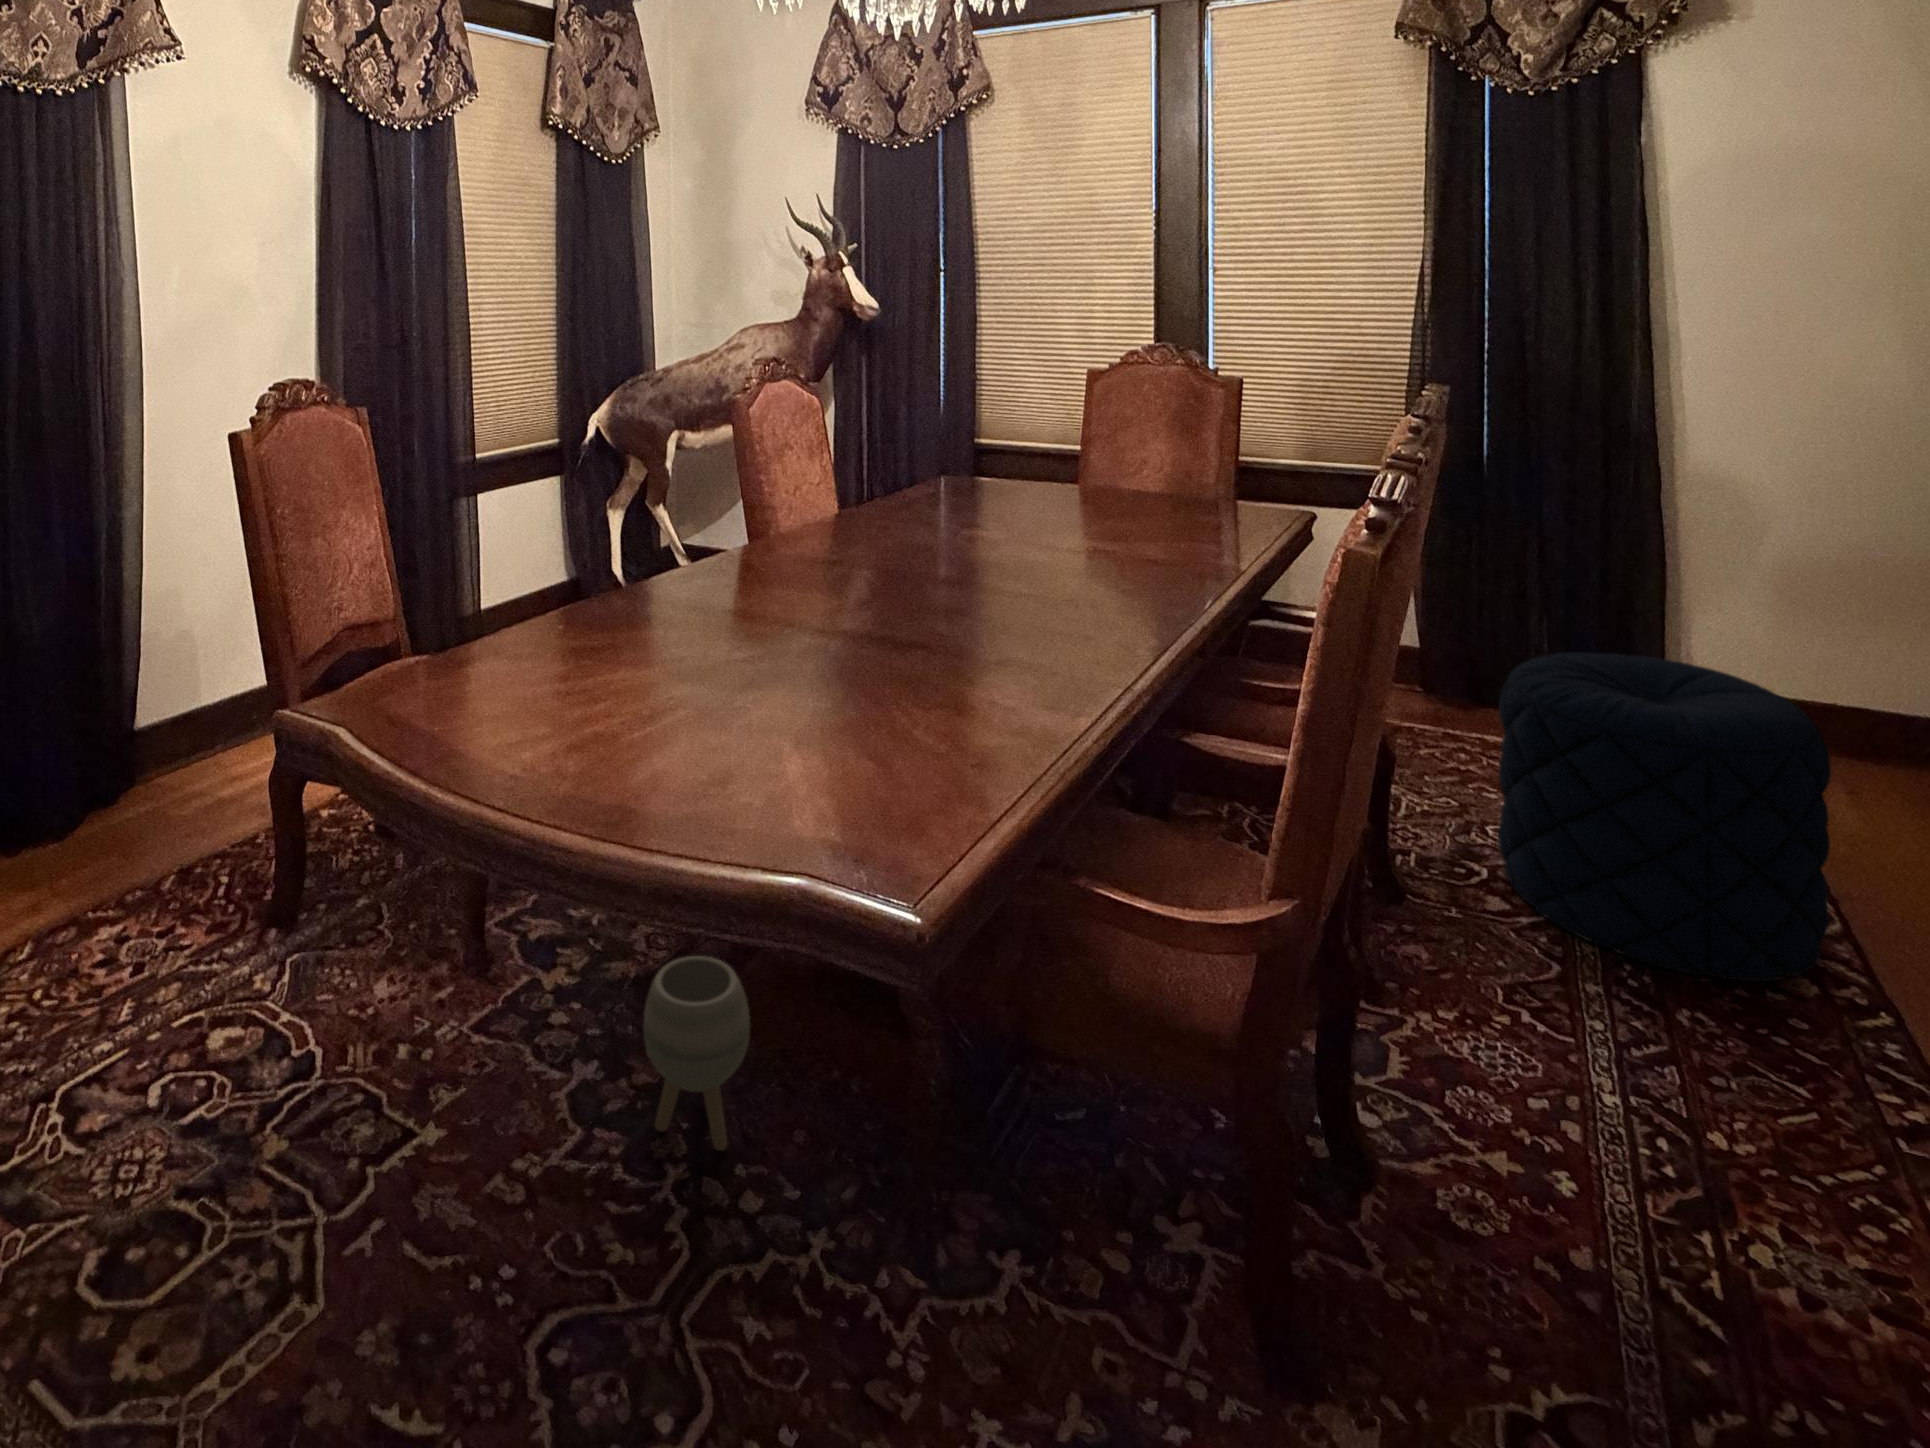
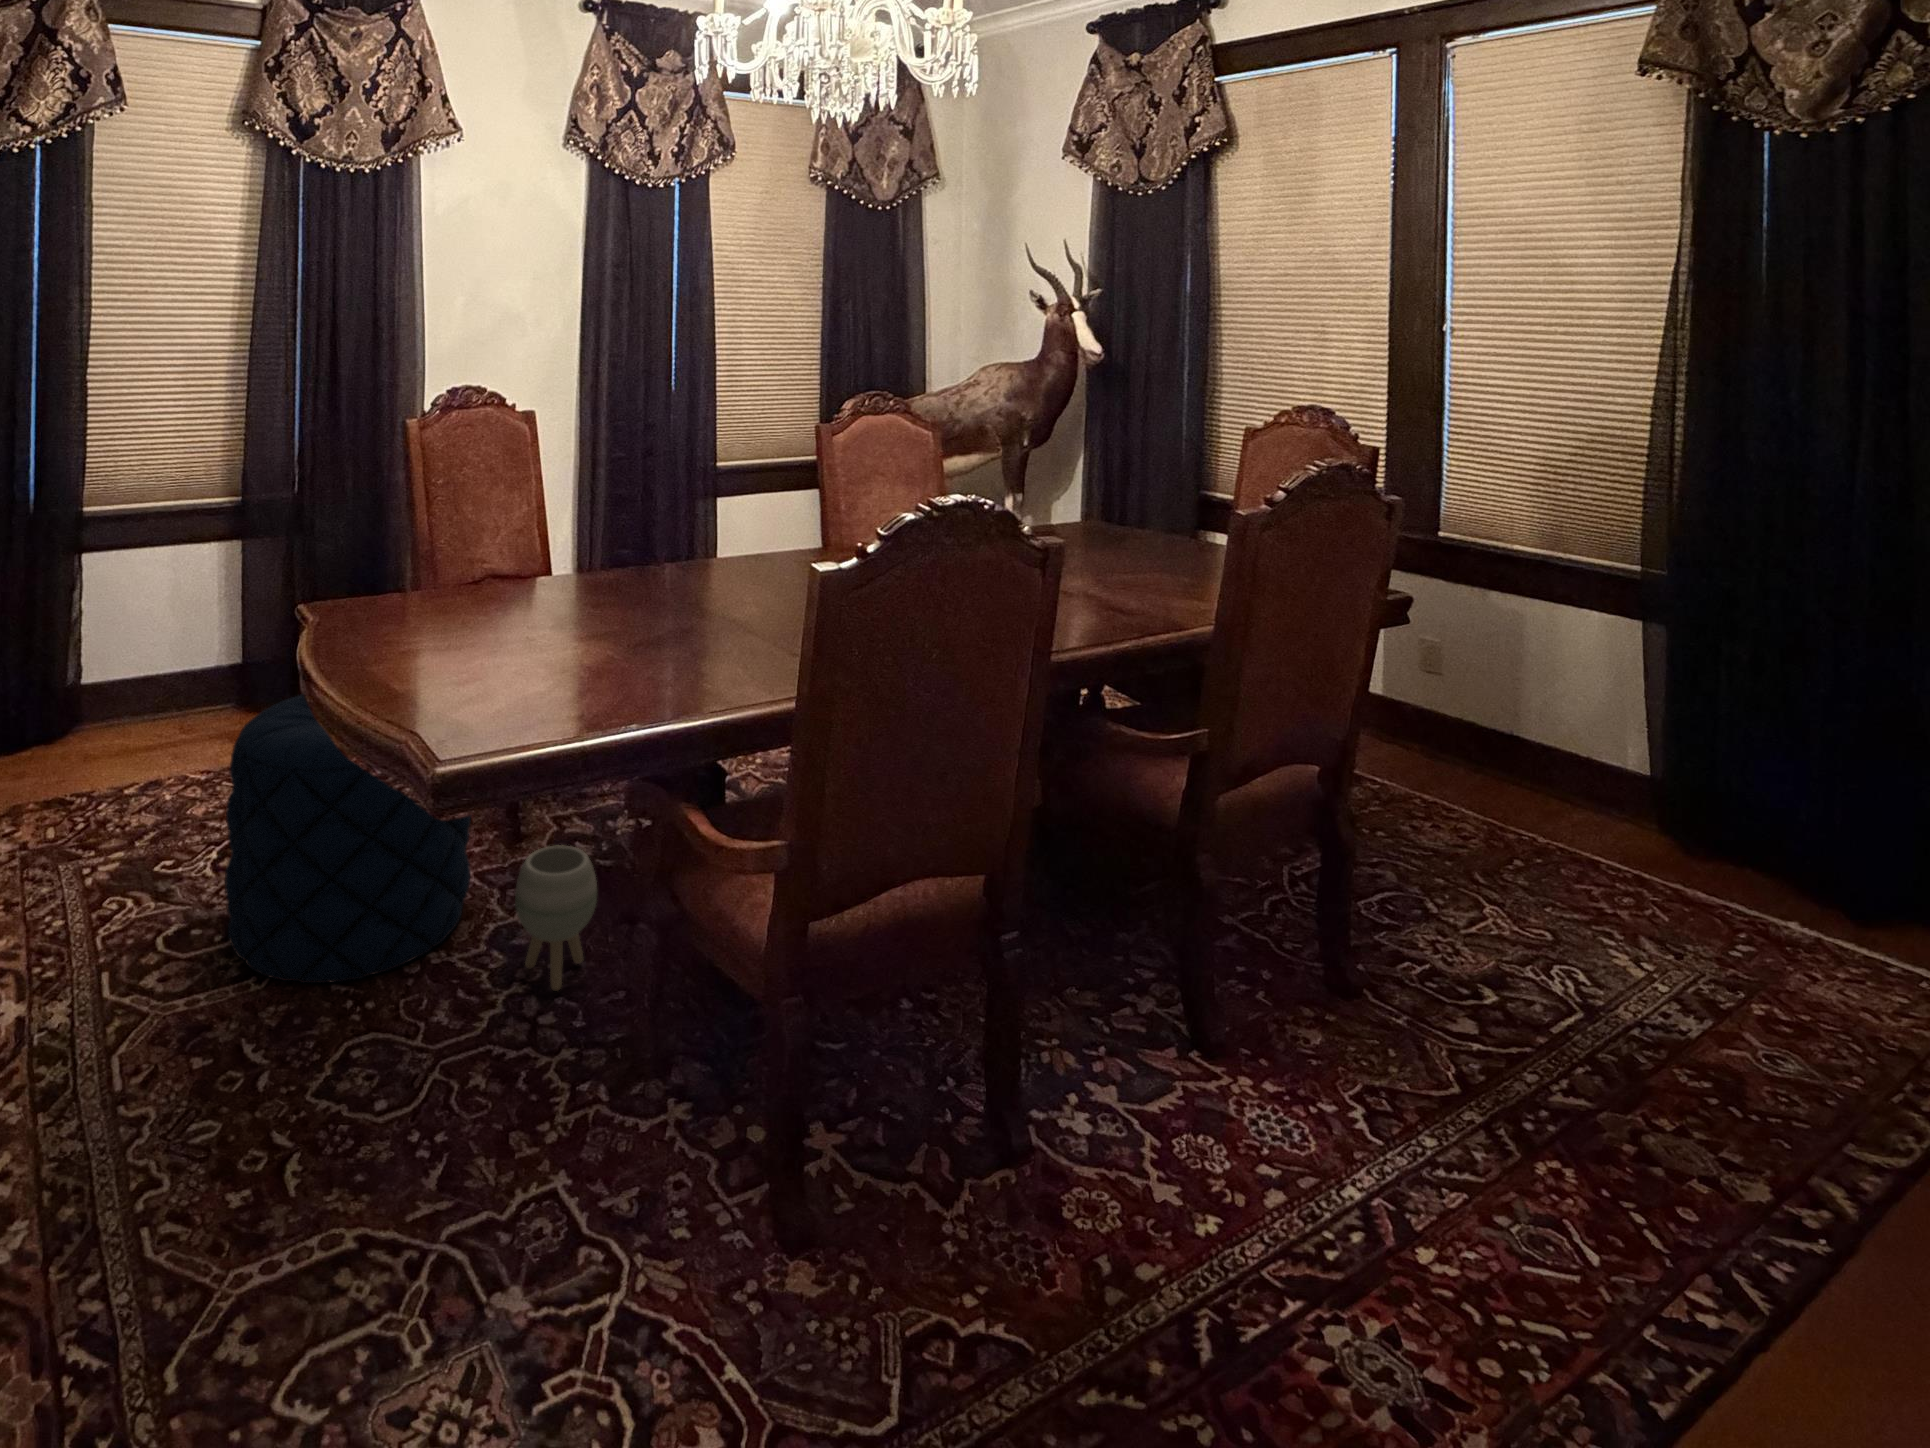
pouf: present [1498,653,1831,981] -> present [225,694,471,983]

